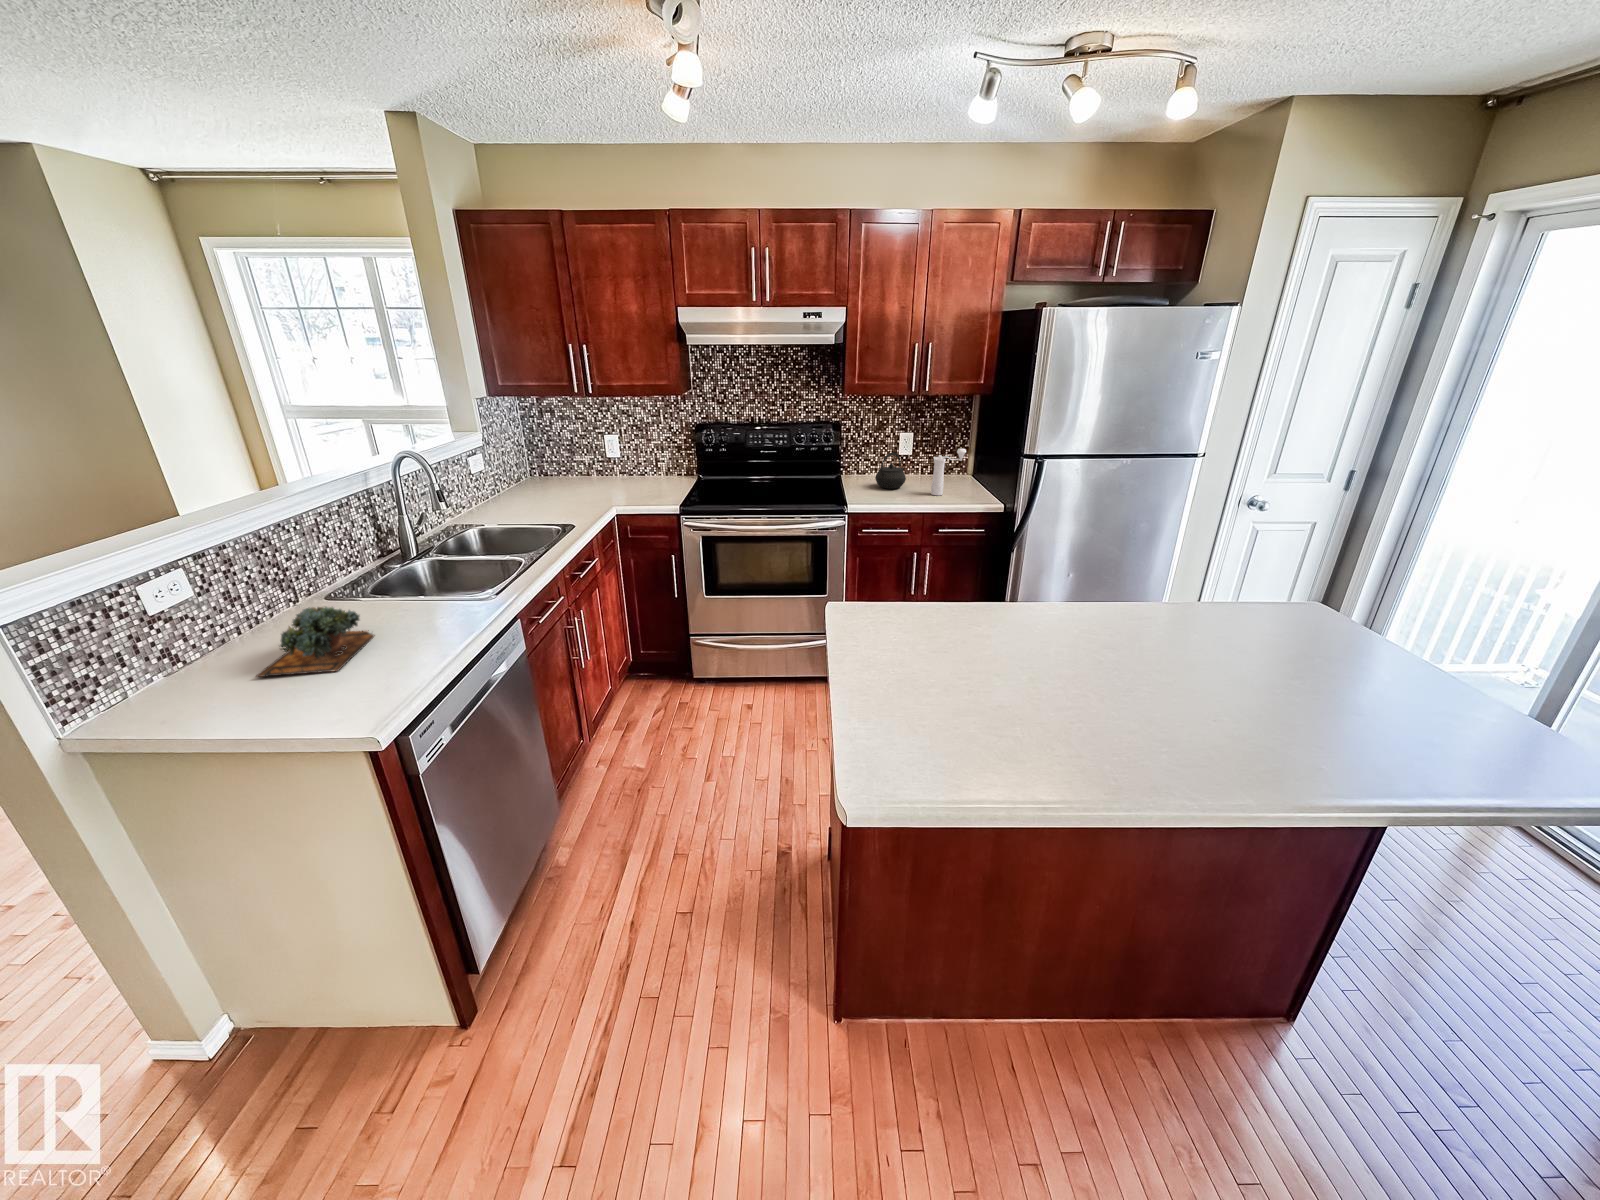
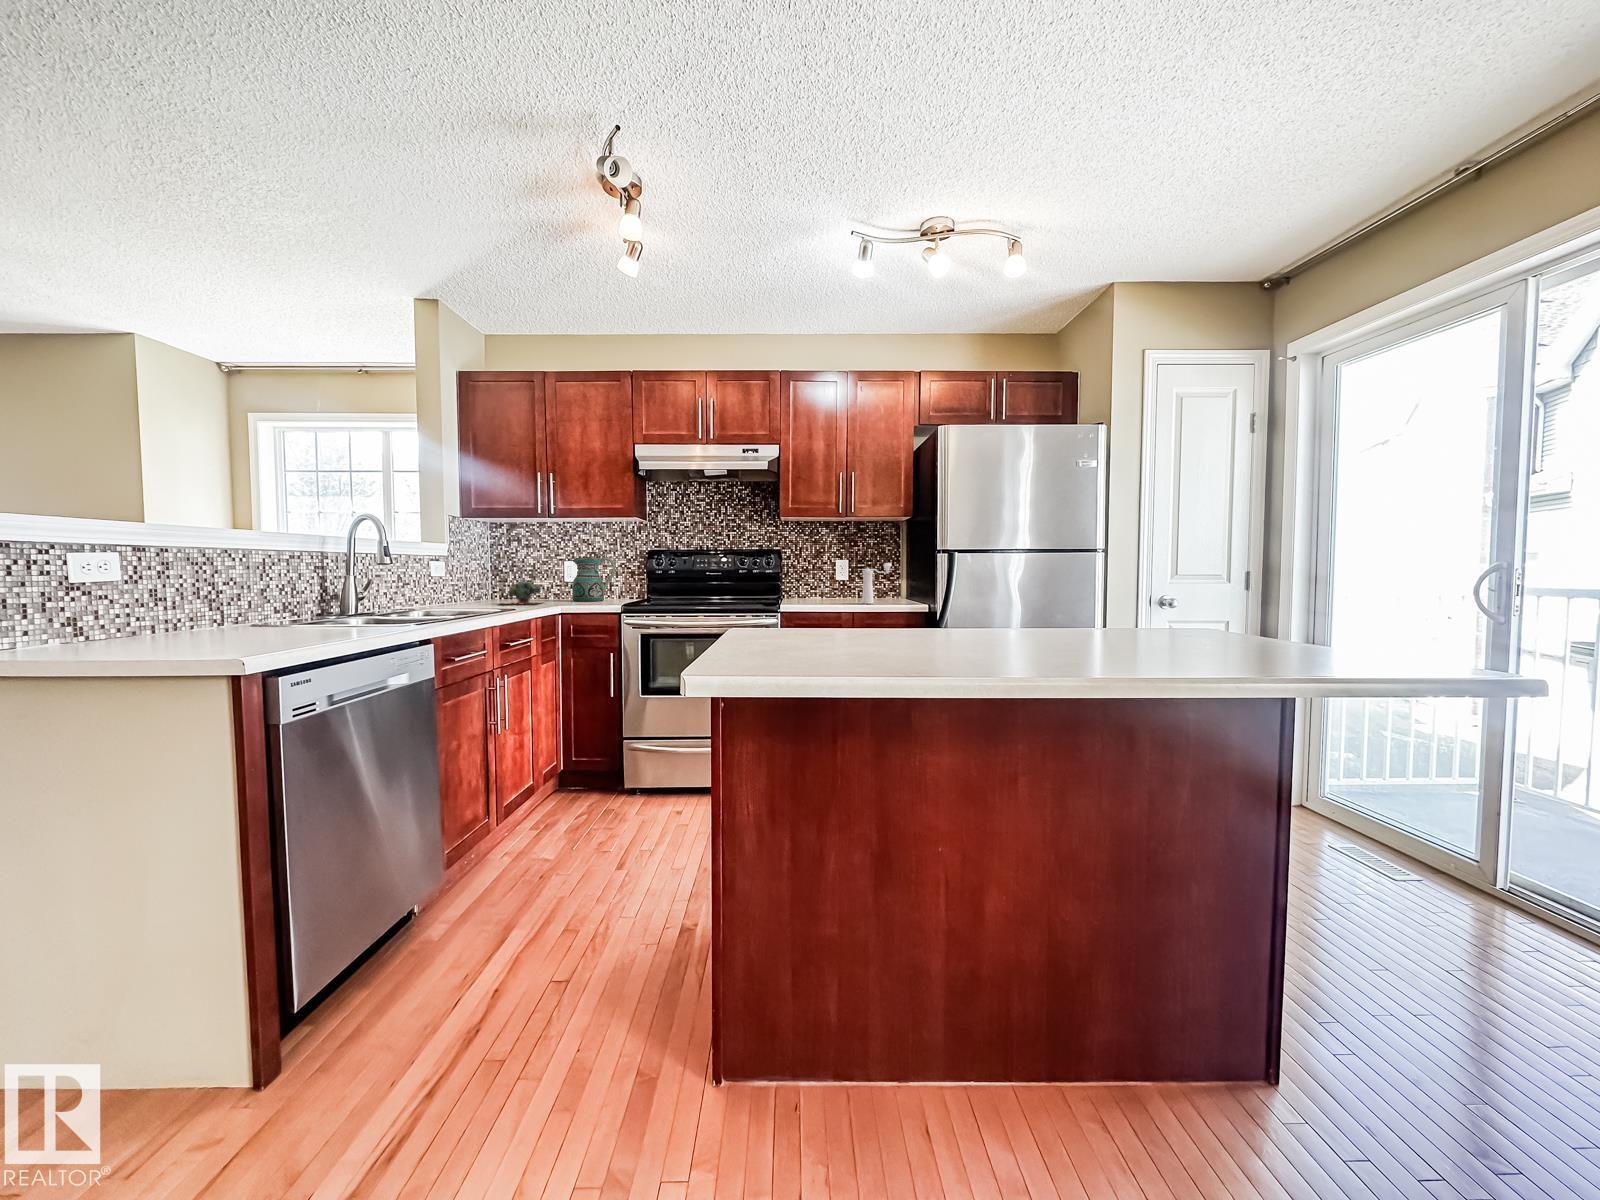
ceramic pitcher: none [615,435,661,487] -> present [573,557,616,601]
kettle: present [875,452,906,489] -> none [812,570,840,602]
succulent plant: present [256,607,375,677] -> present [508,581,541,605]

